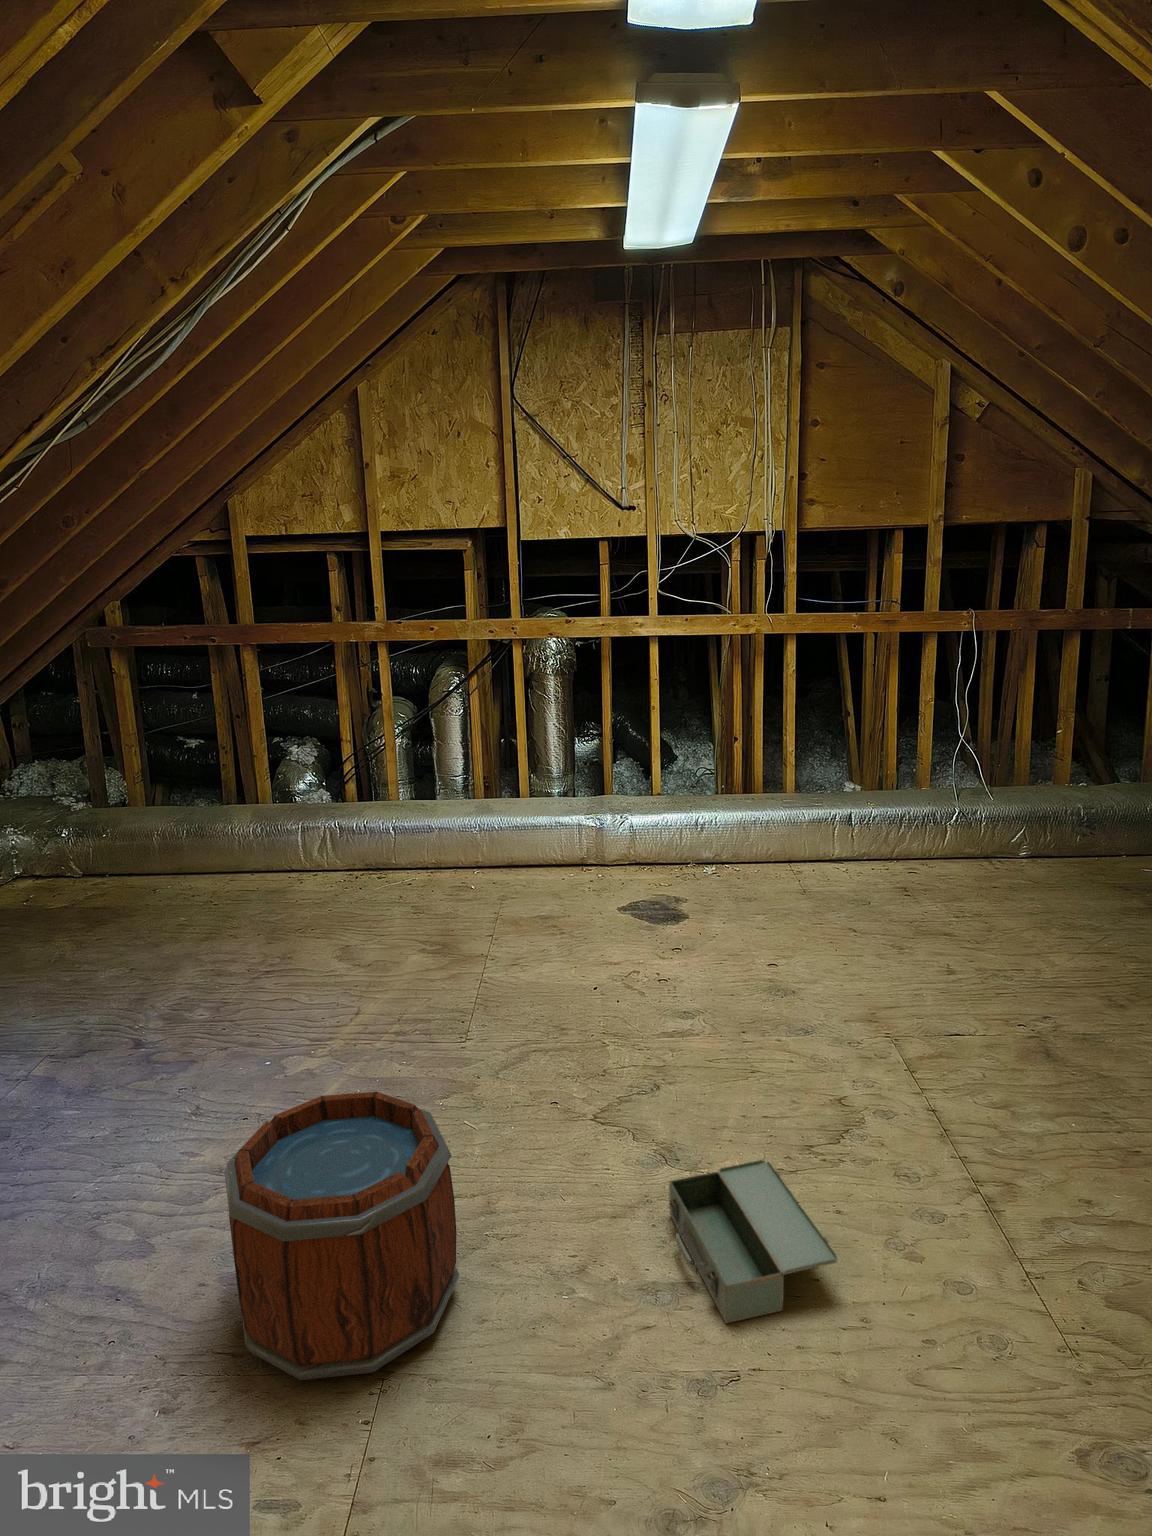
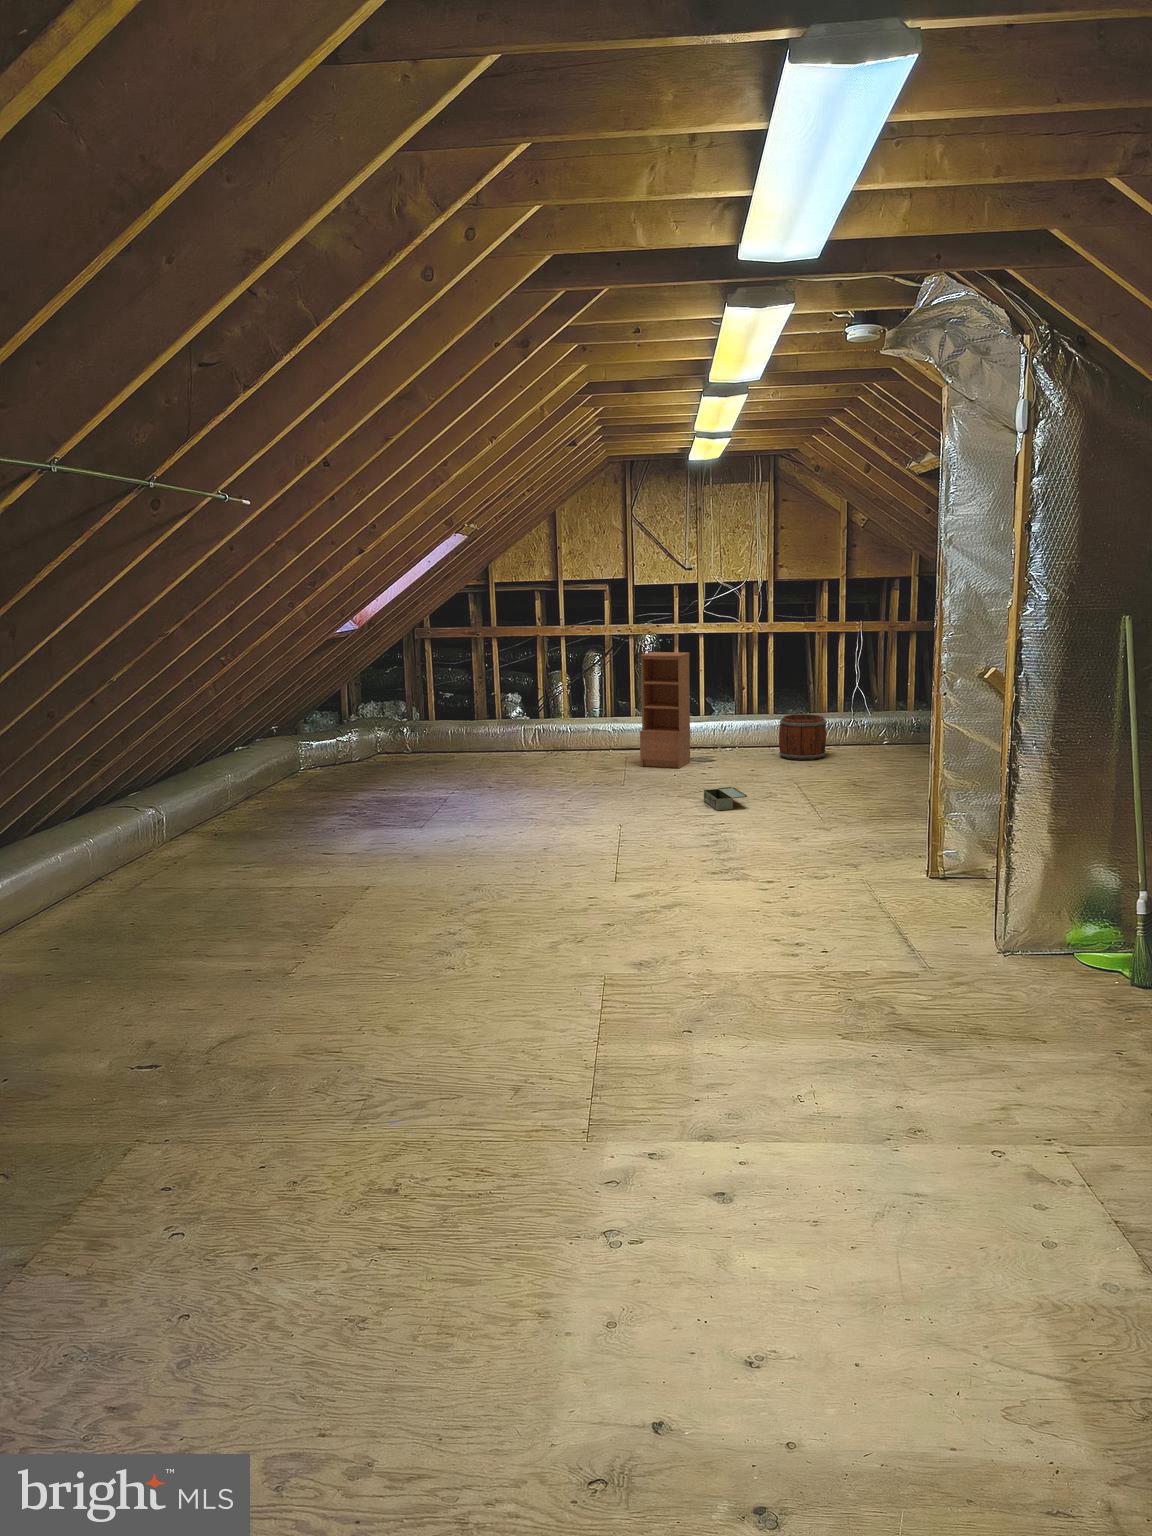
bookcase: none [501,681,630,972] -> present [640,652,690,768]
bucket: present [224,1092,459,1380] -> present [779,714,826,760]

